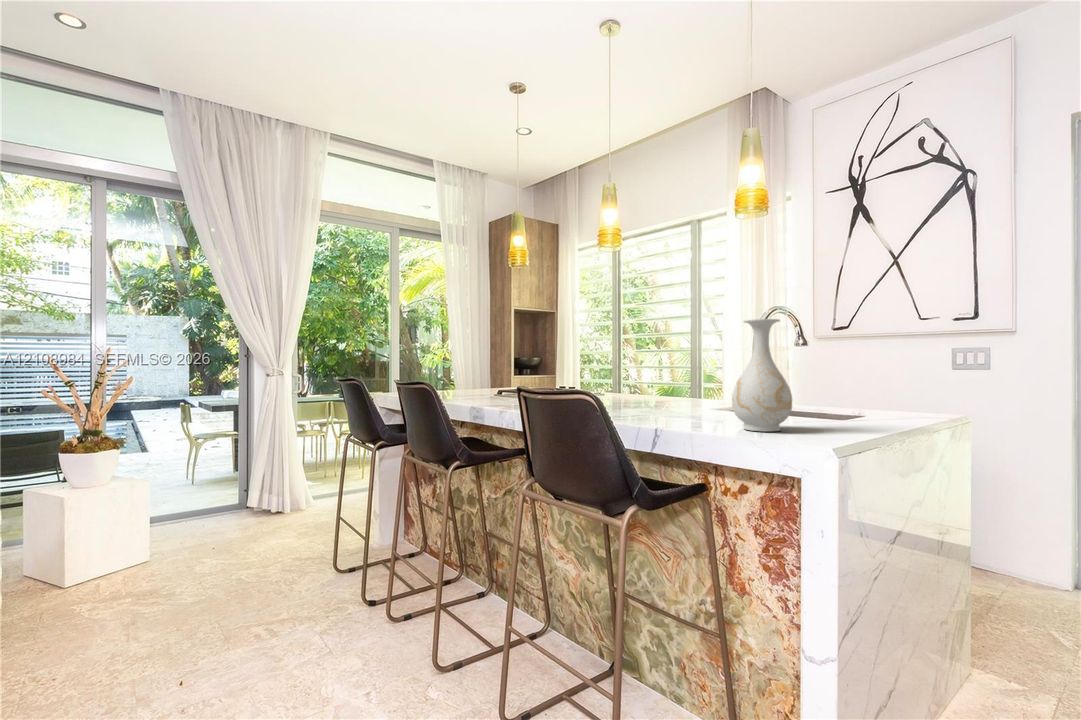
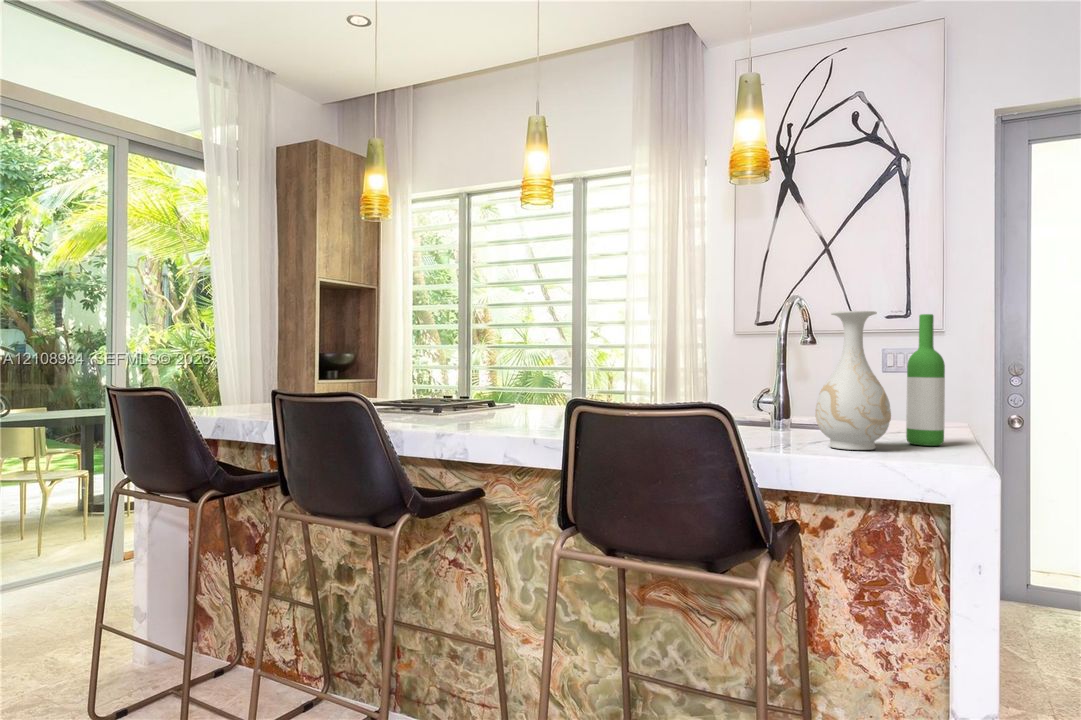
wine bottle: none [824,319,856,431] -> present [906,314,945,446]

